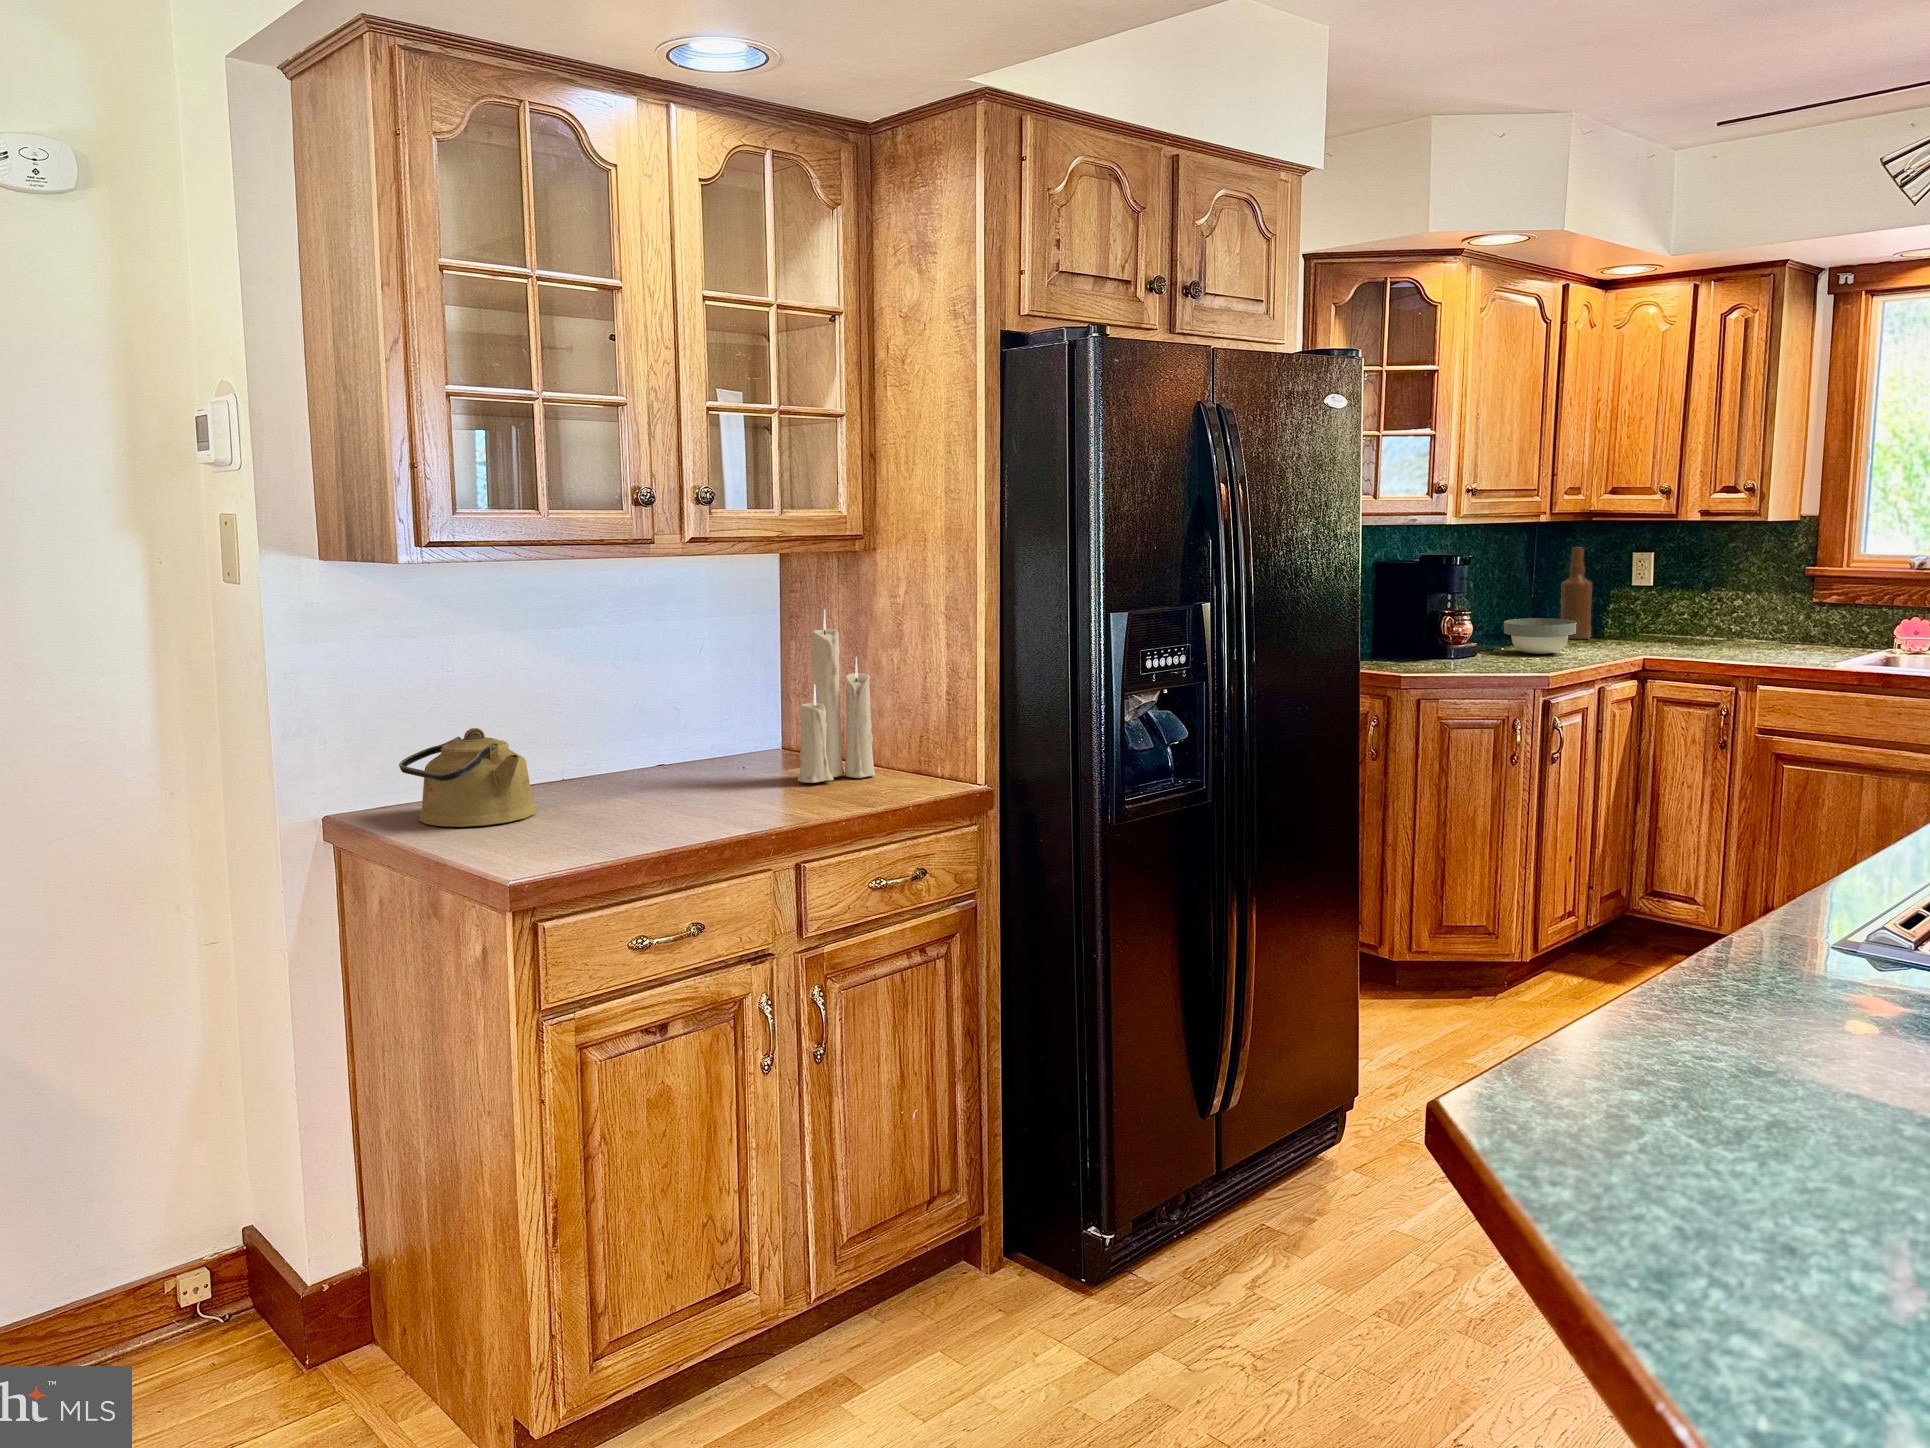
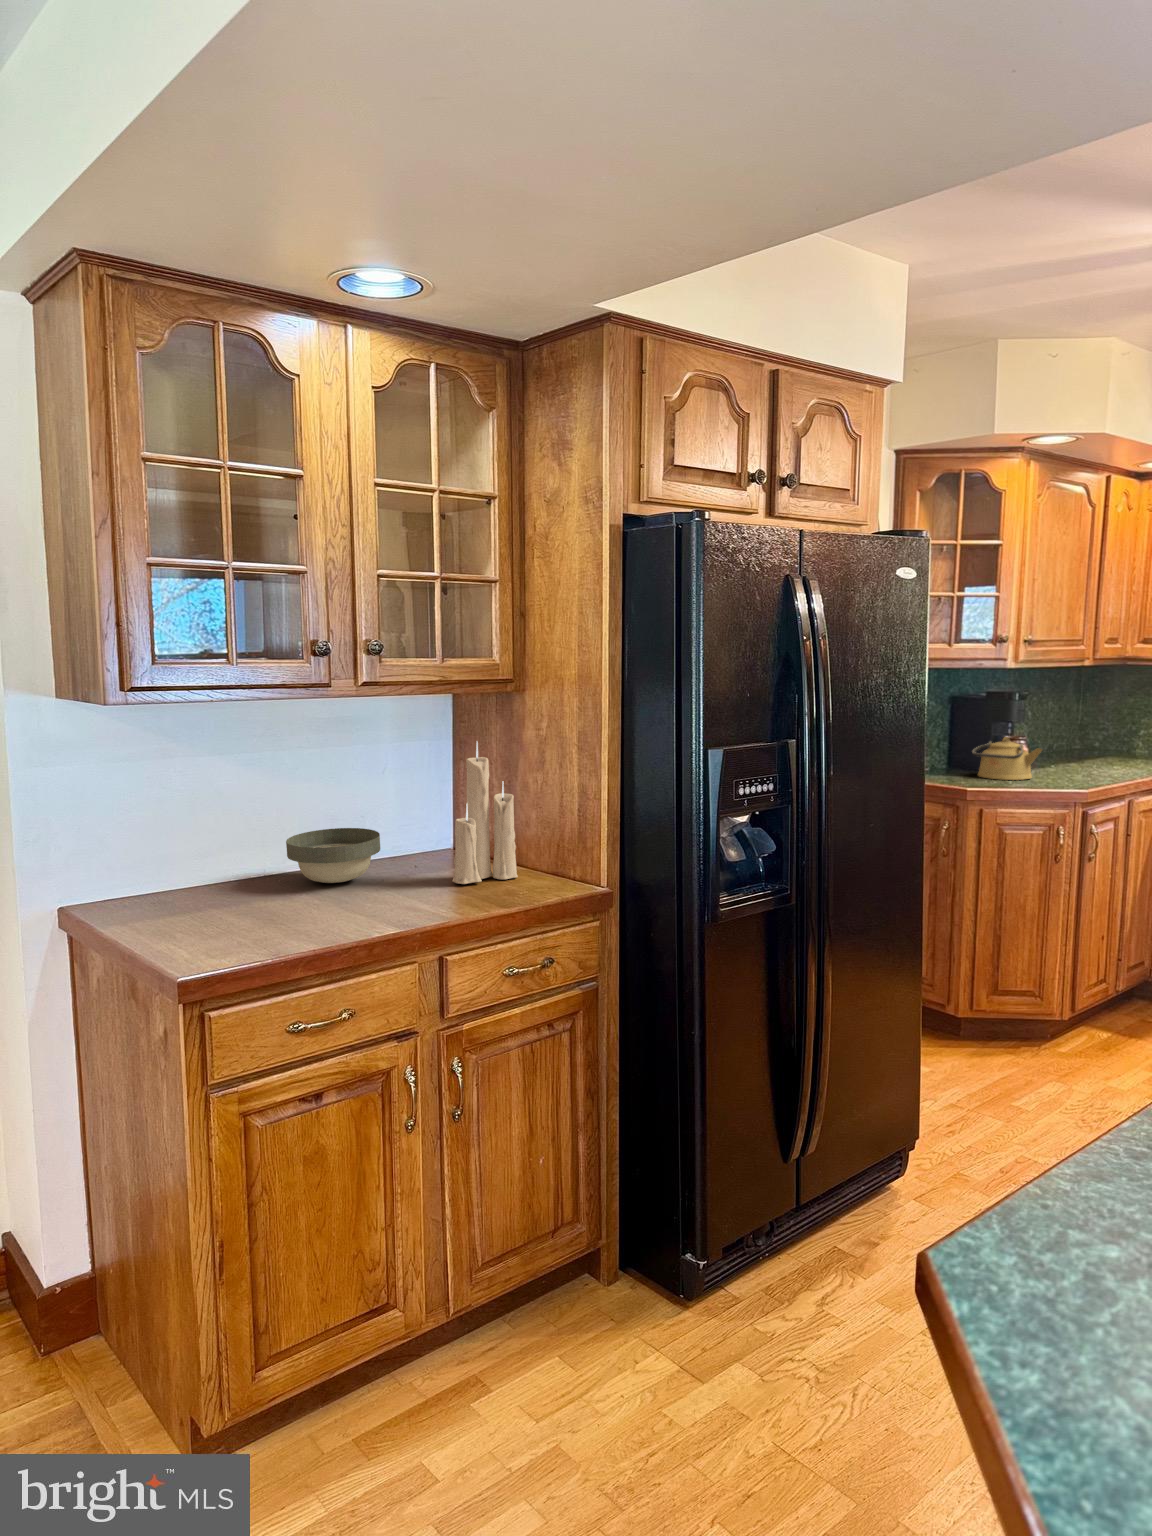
bottle: present [1561,548,1592,639] -> none [1102,682,1129,756]
bowl: present [1504,618,1577,654] -> present [286,828,380,883]
kettle: present [399,728,536,827] -> present [972,737,1042,780]

